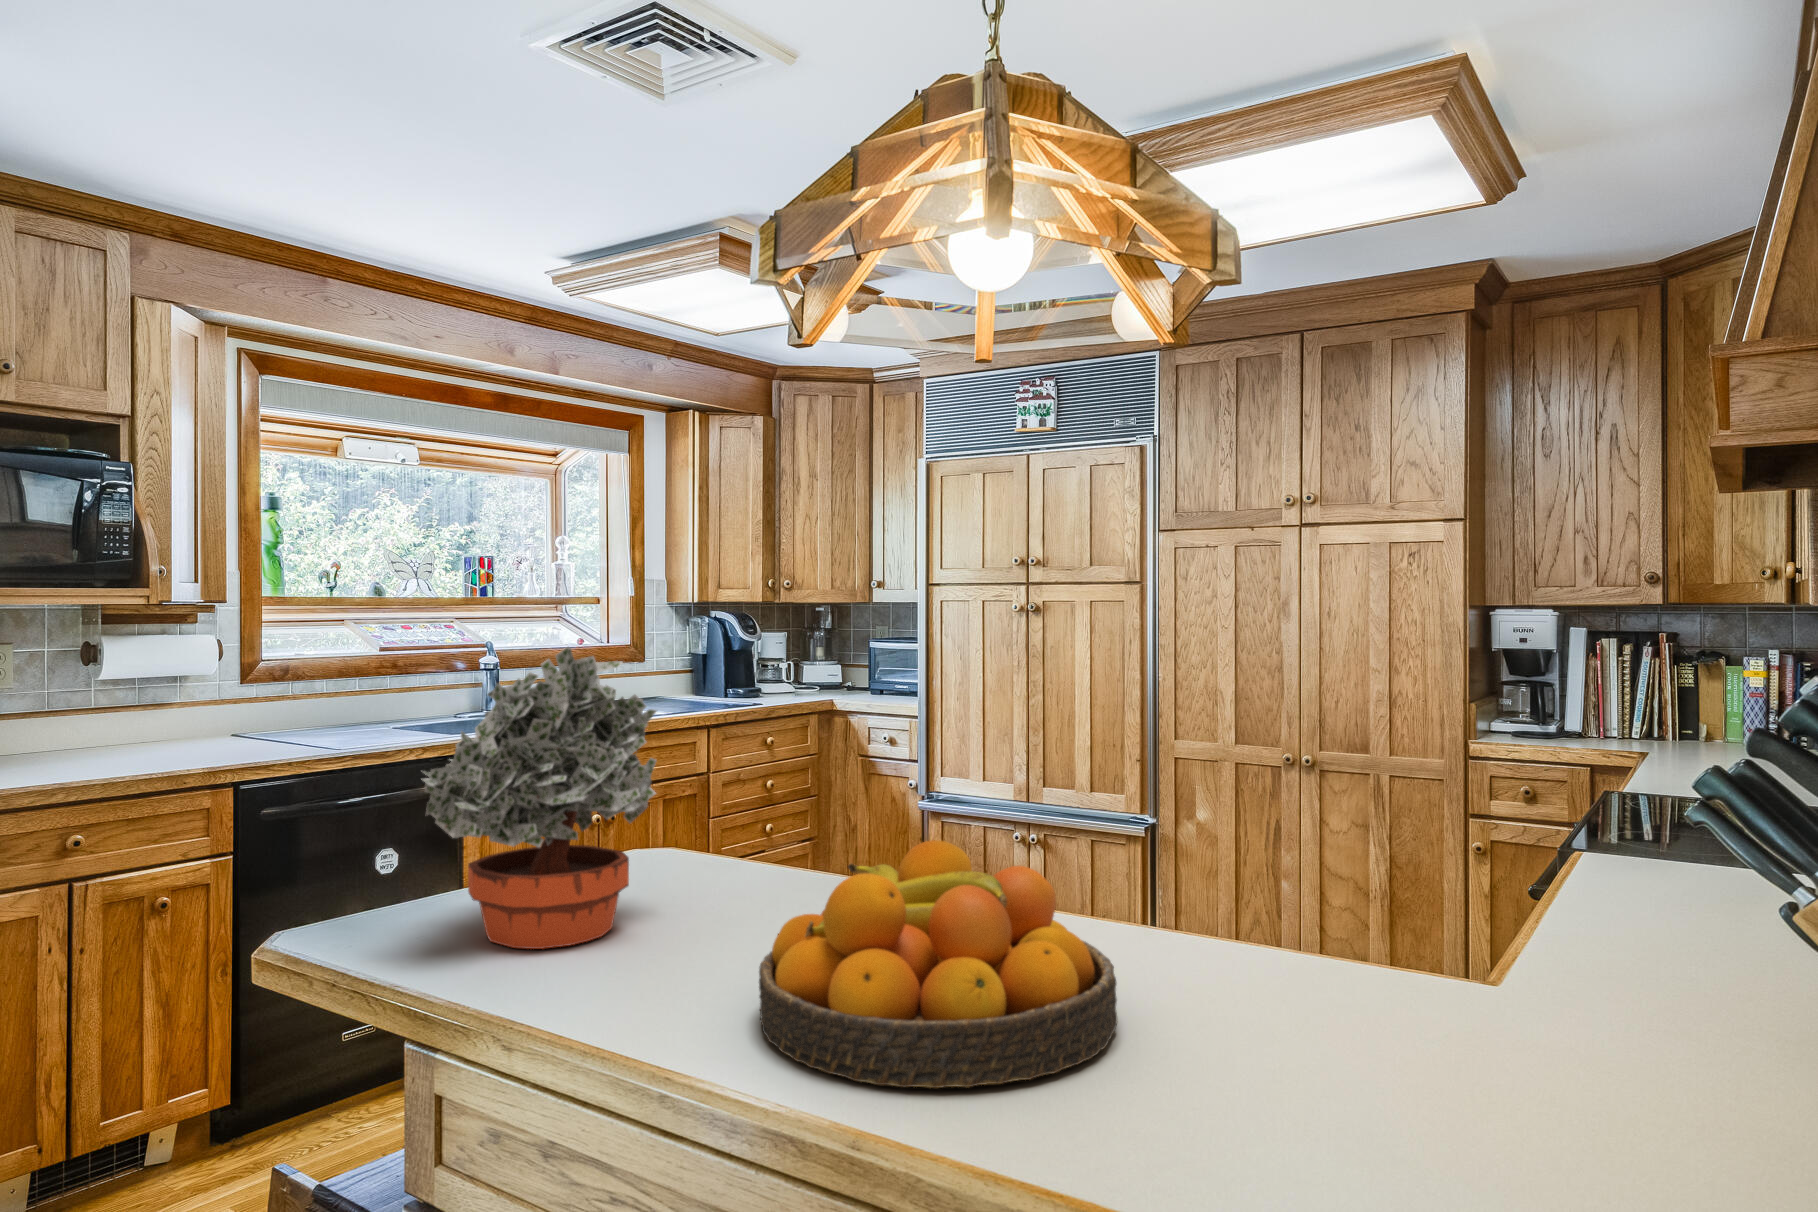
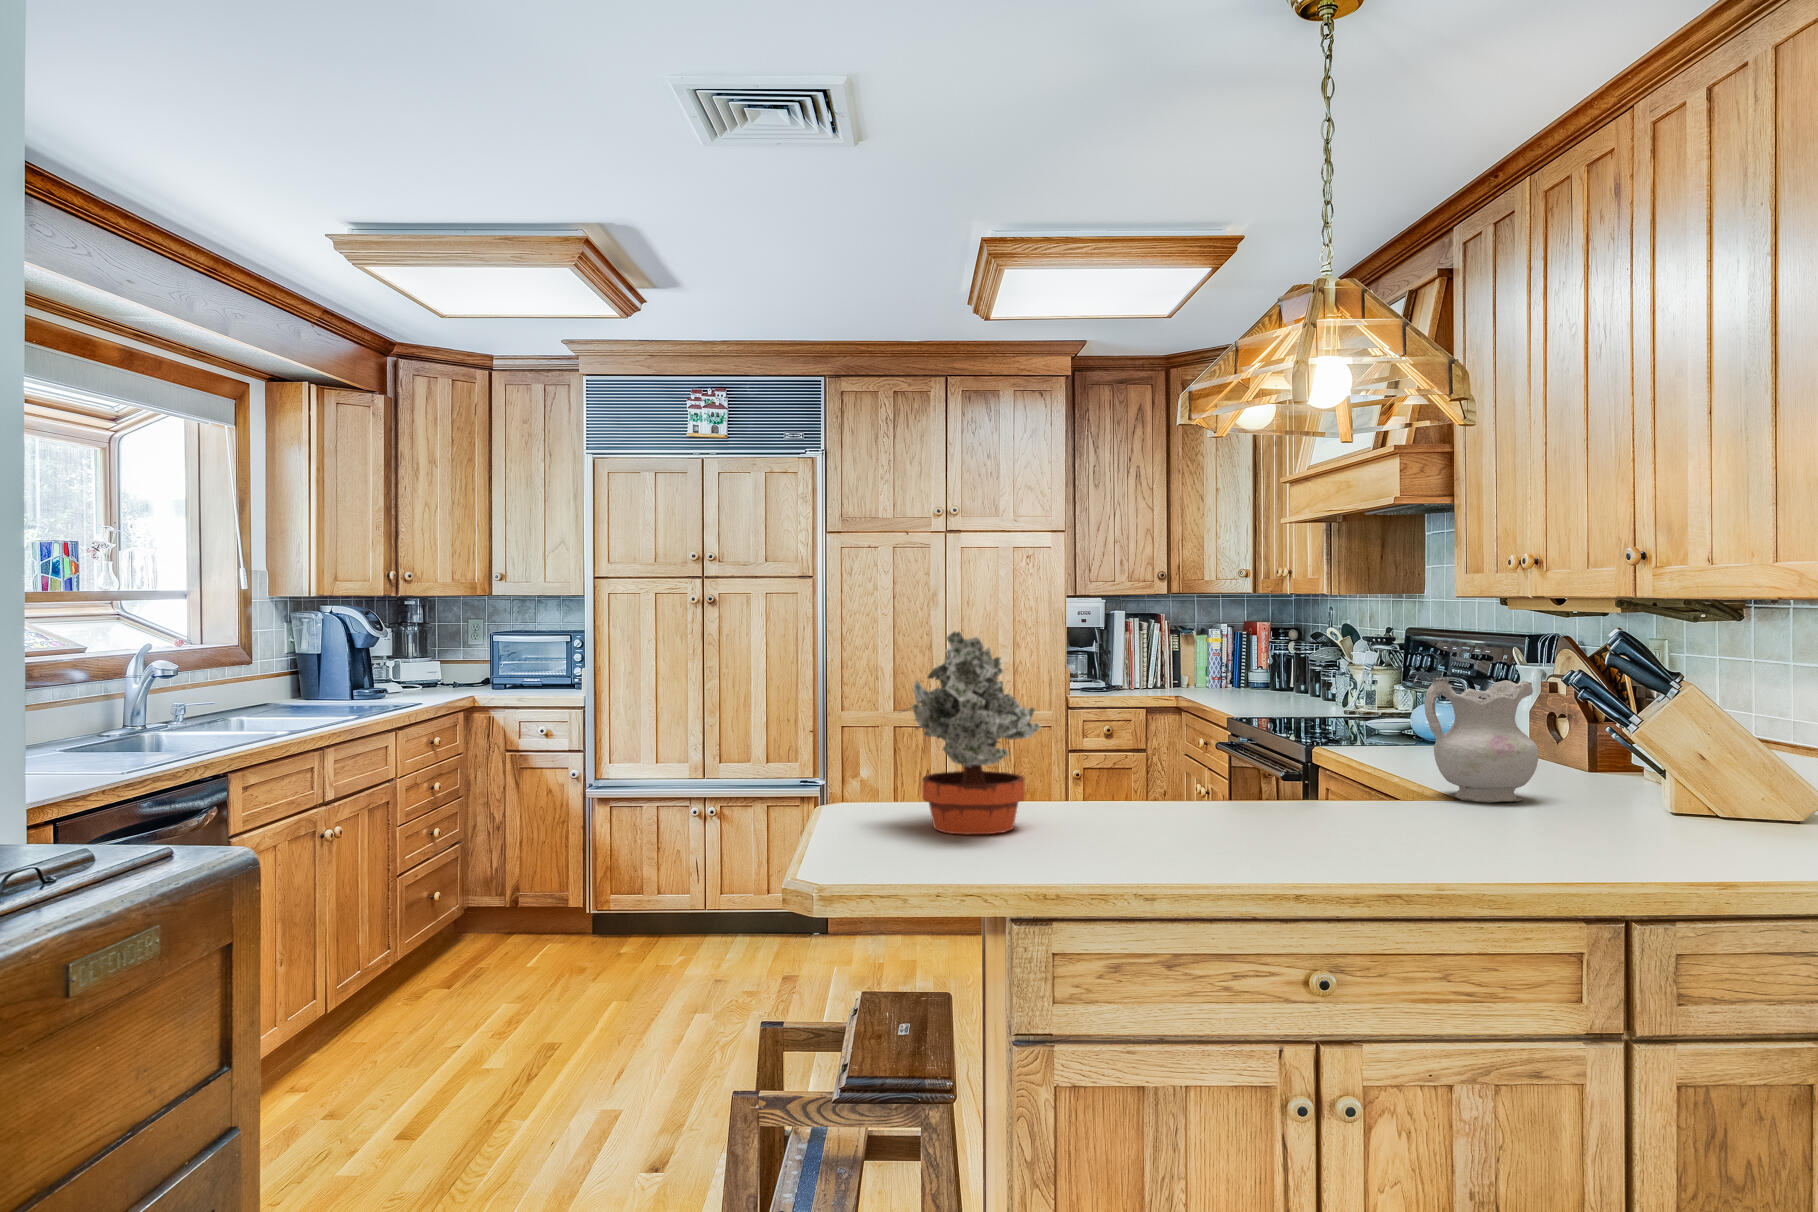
ceramic pitcher: none [1418,774,1692,1081] -> present [1424,677,1539,802]
fruit bowl: present [759,840,1117,1088] -> none [1174,732,1377,839]

